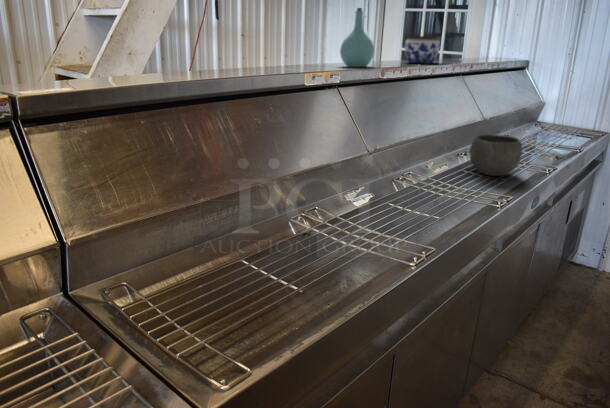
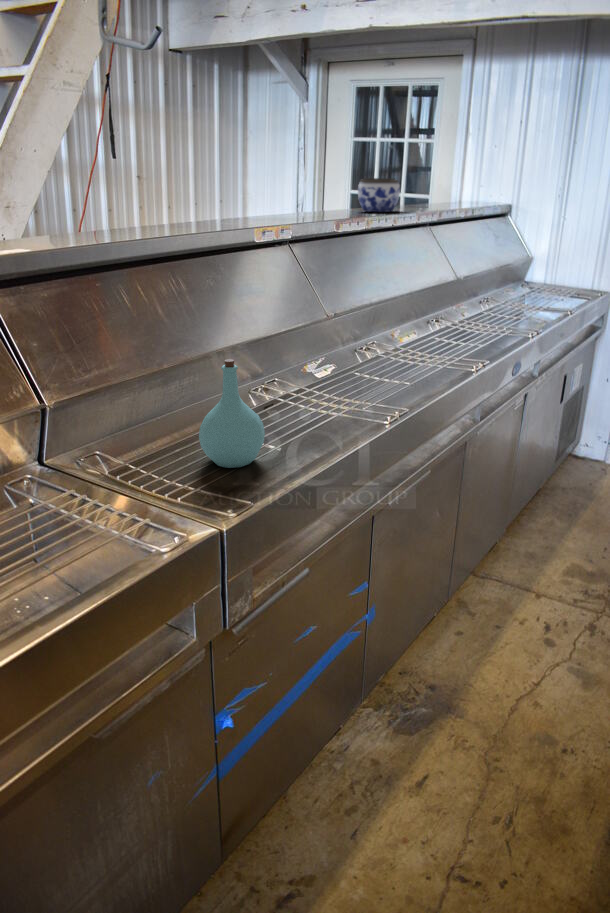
bottle: present [340,8,374,67] -> present [199,359,265,468]
ceramic bowl: present [469,134,522,176] -> none [441,295,498,342]

